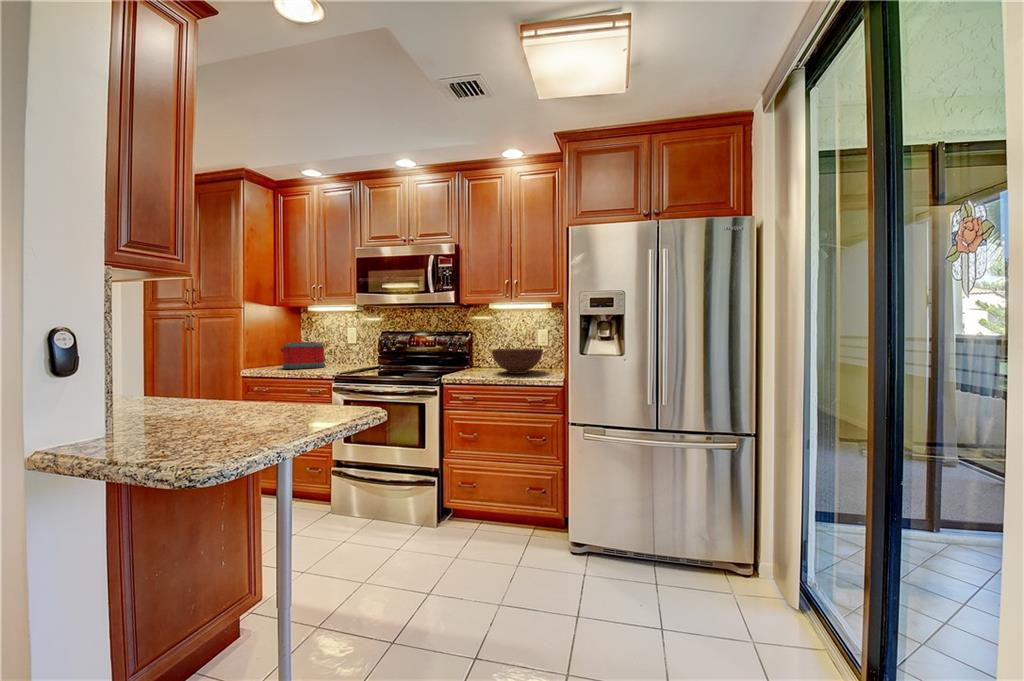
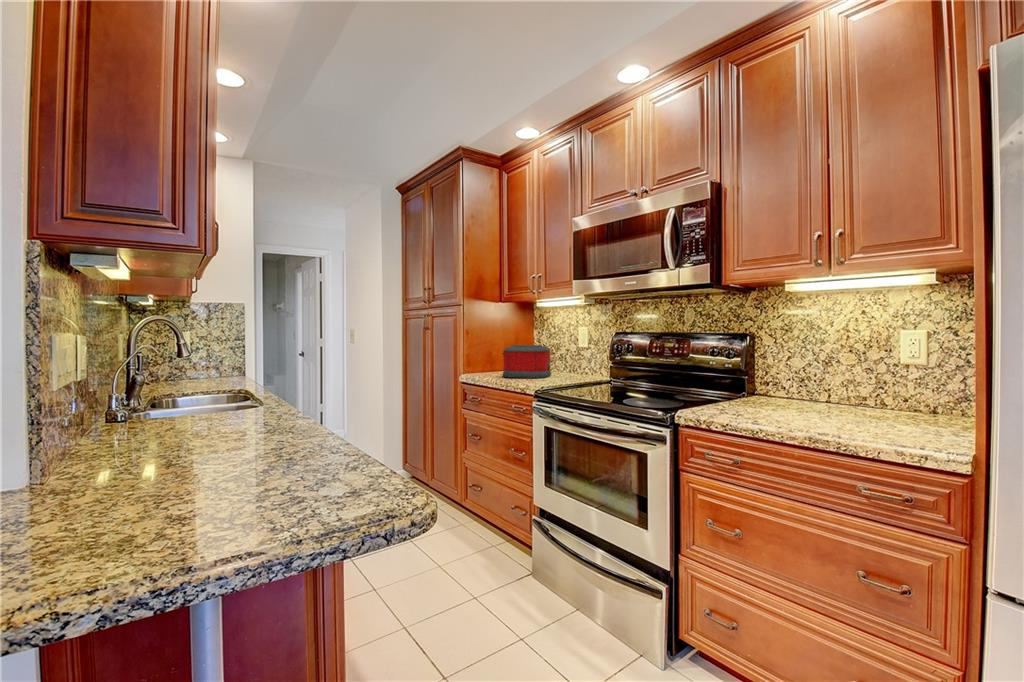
fruit bowl: present [492,349,543,374] -> none [780,367,910,422]

